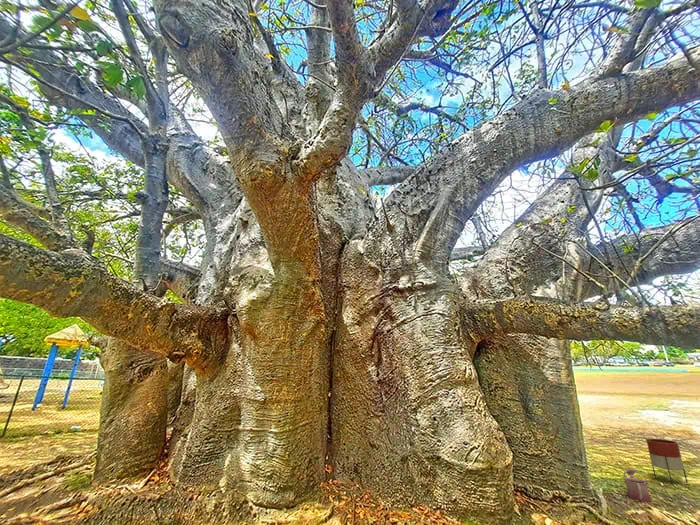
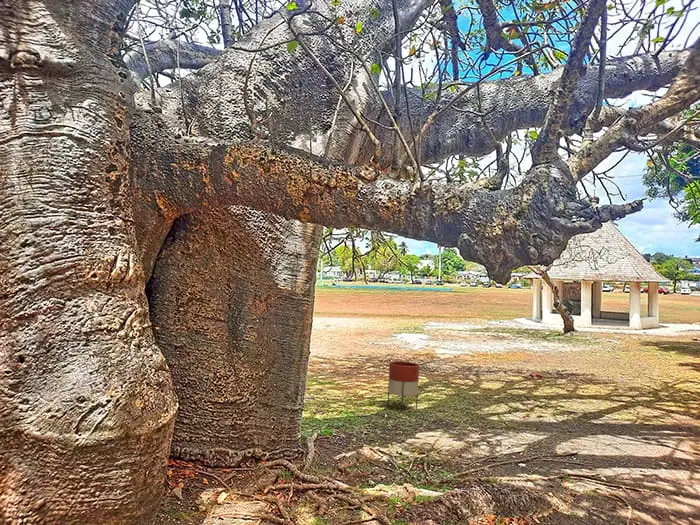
watering can: present [623,469,651,502] -> none [350,402,375,440]

